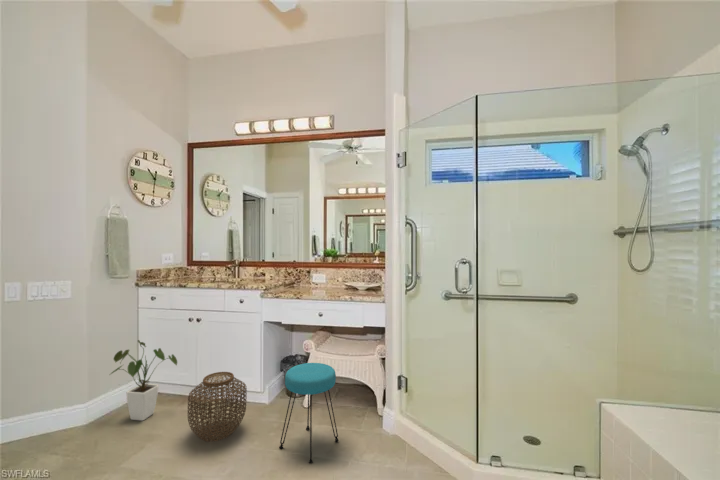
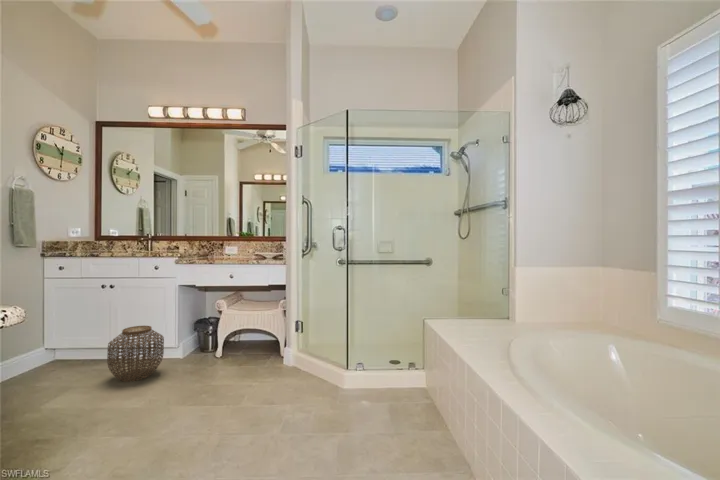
house plant: present [111,340,177,421] -> none [16,306,92,376]
stool: present [279,363,338,463] -> none [195,313,246,384]

